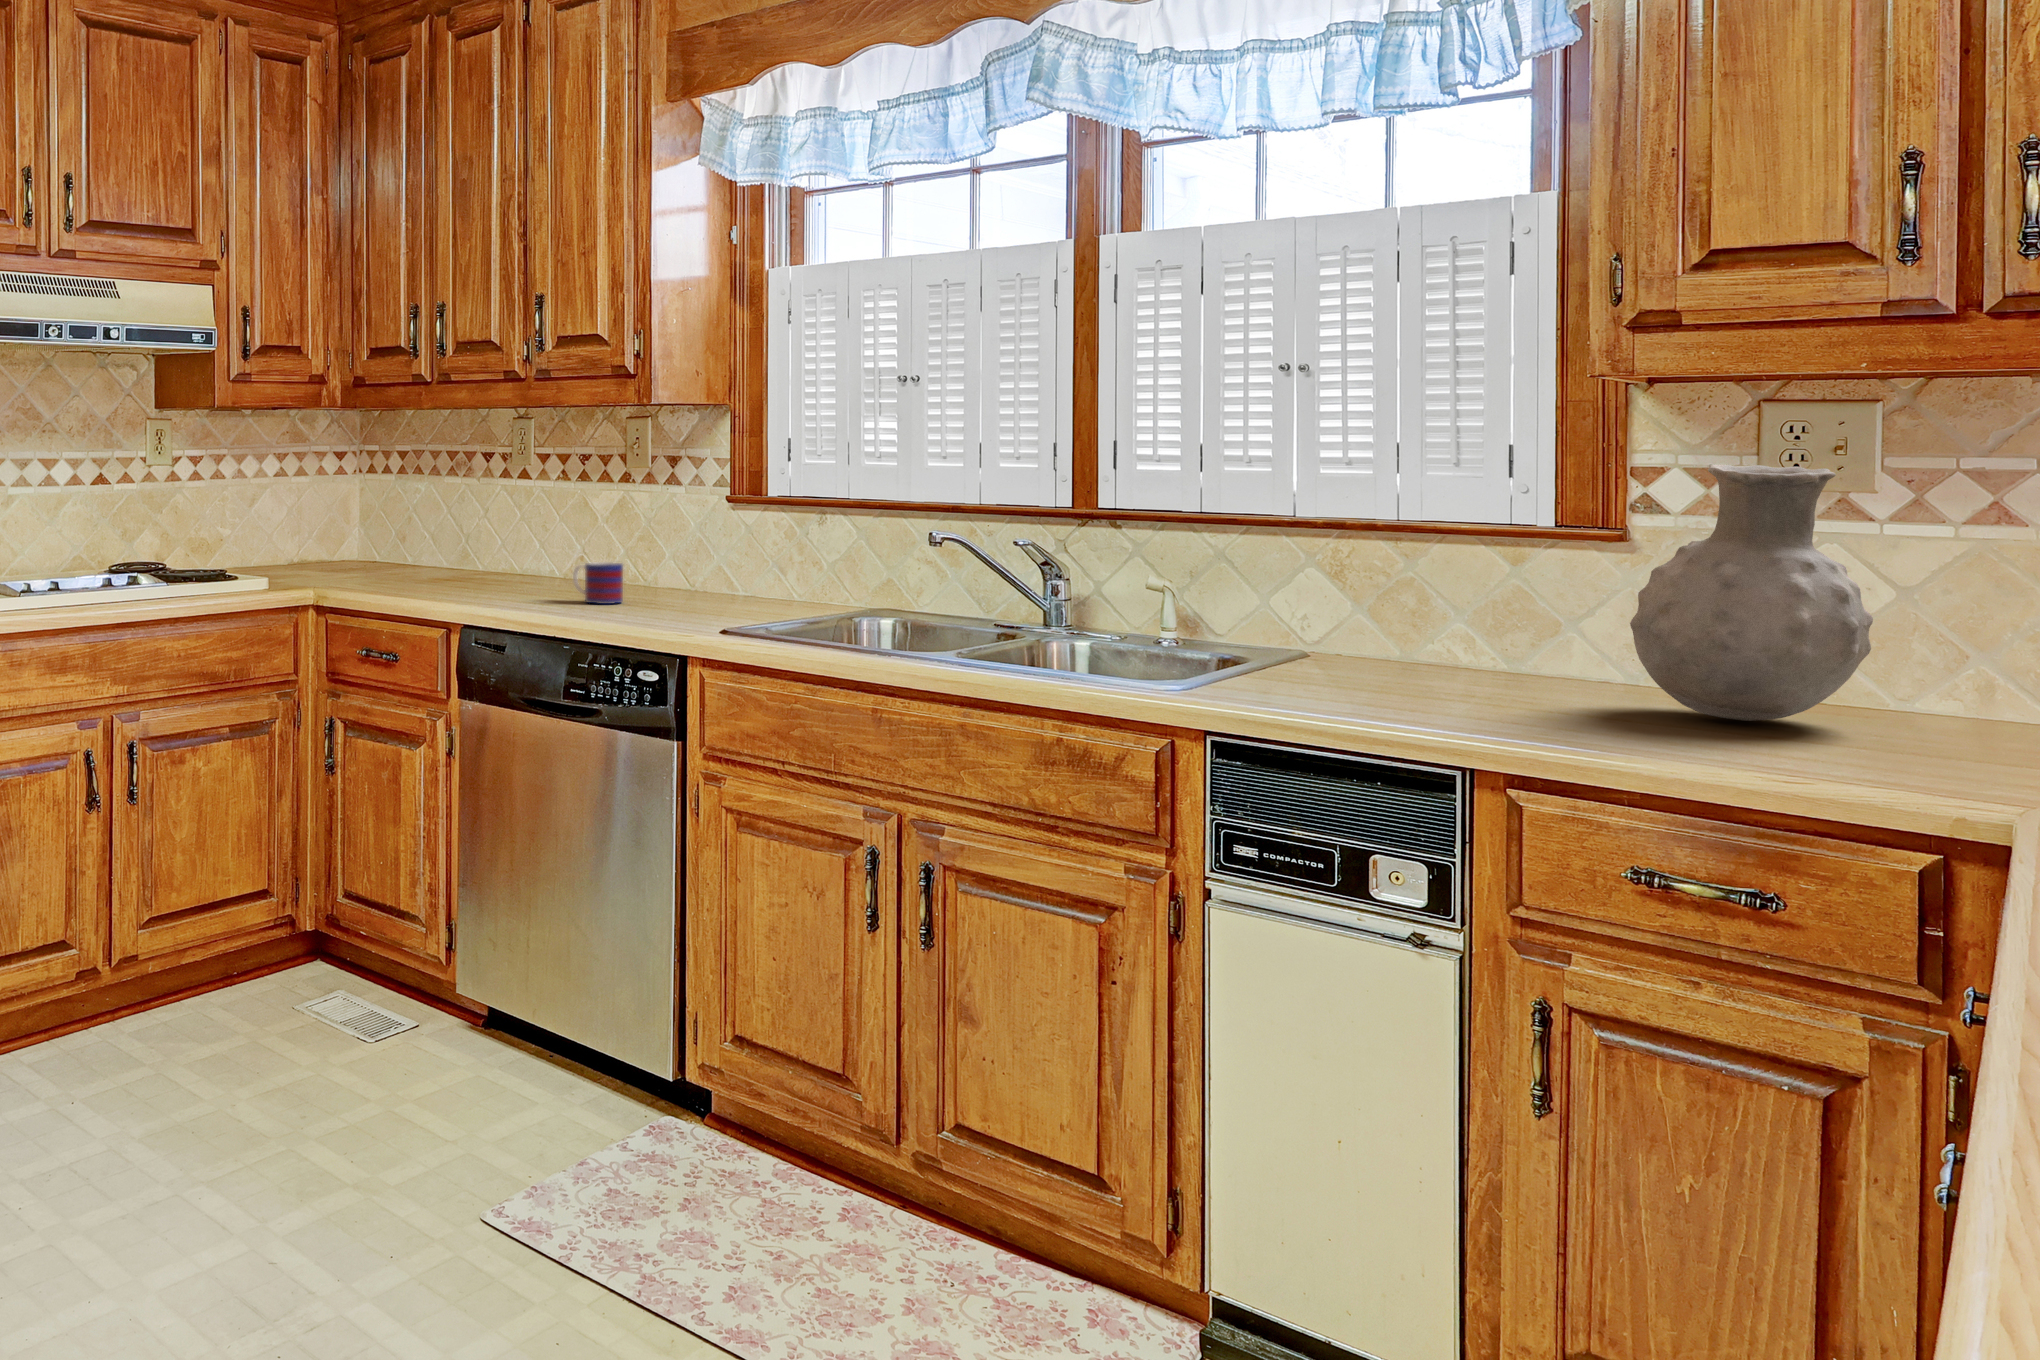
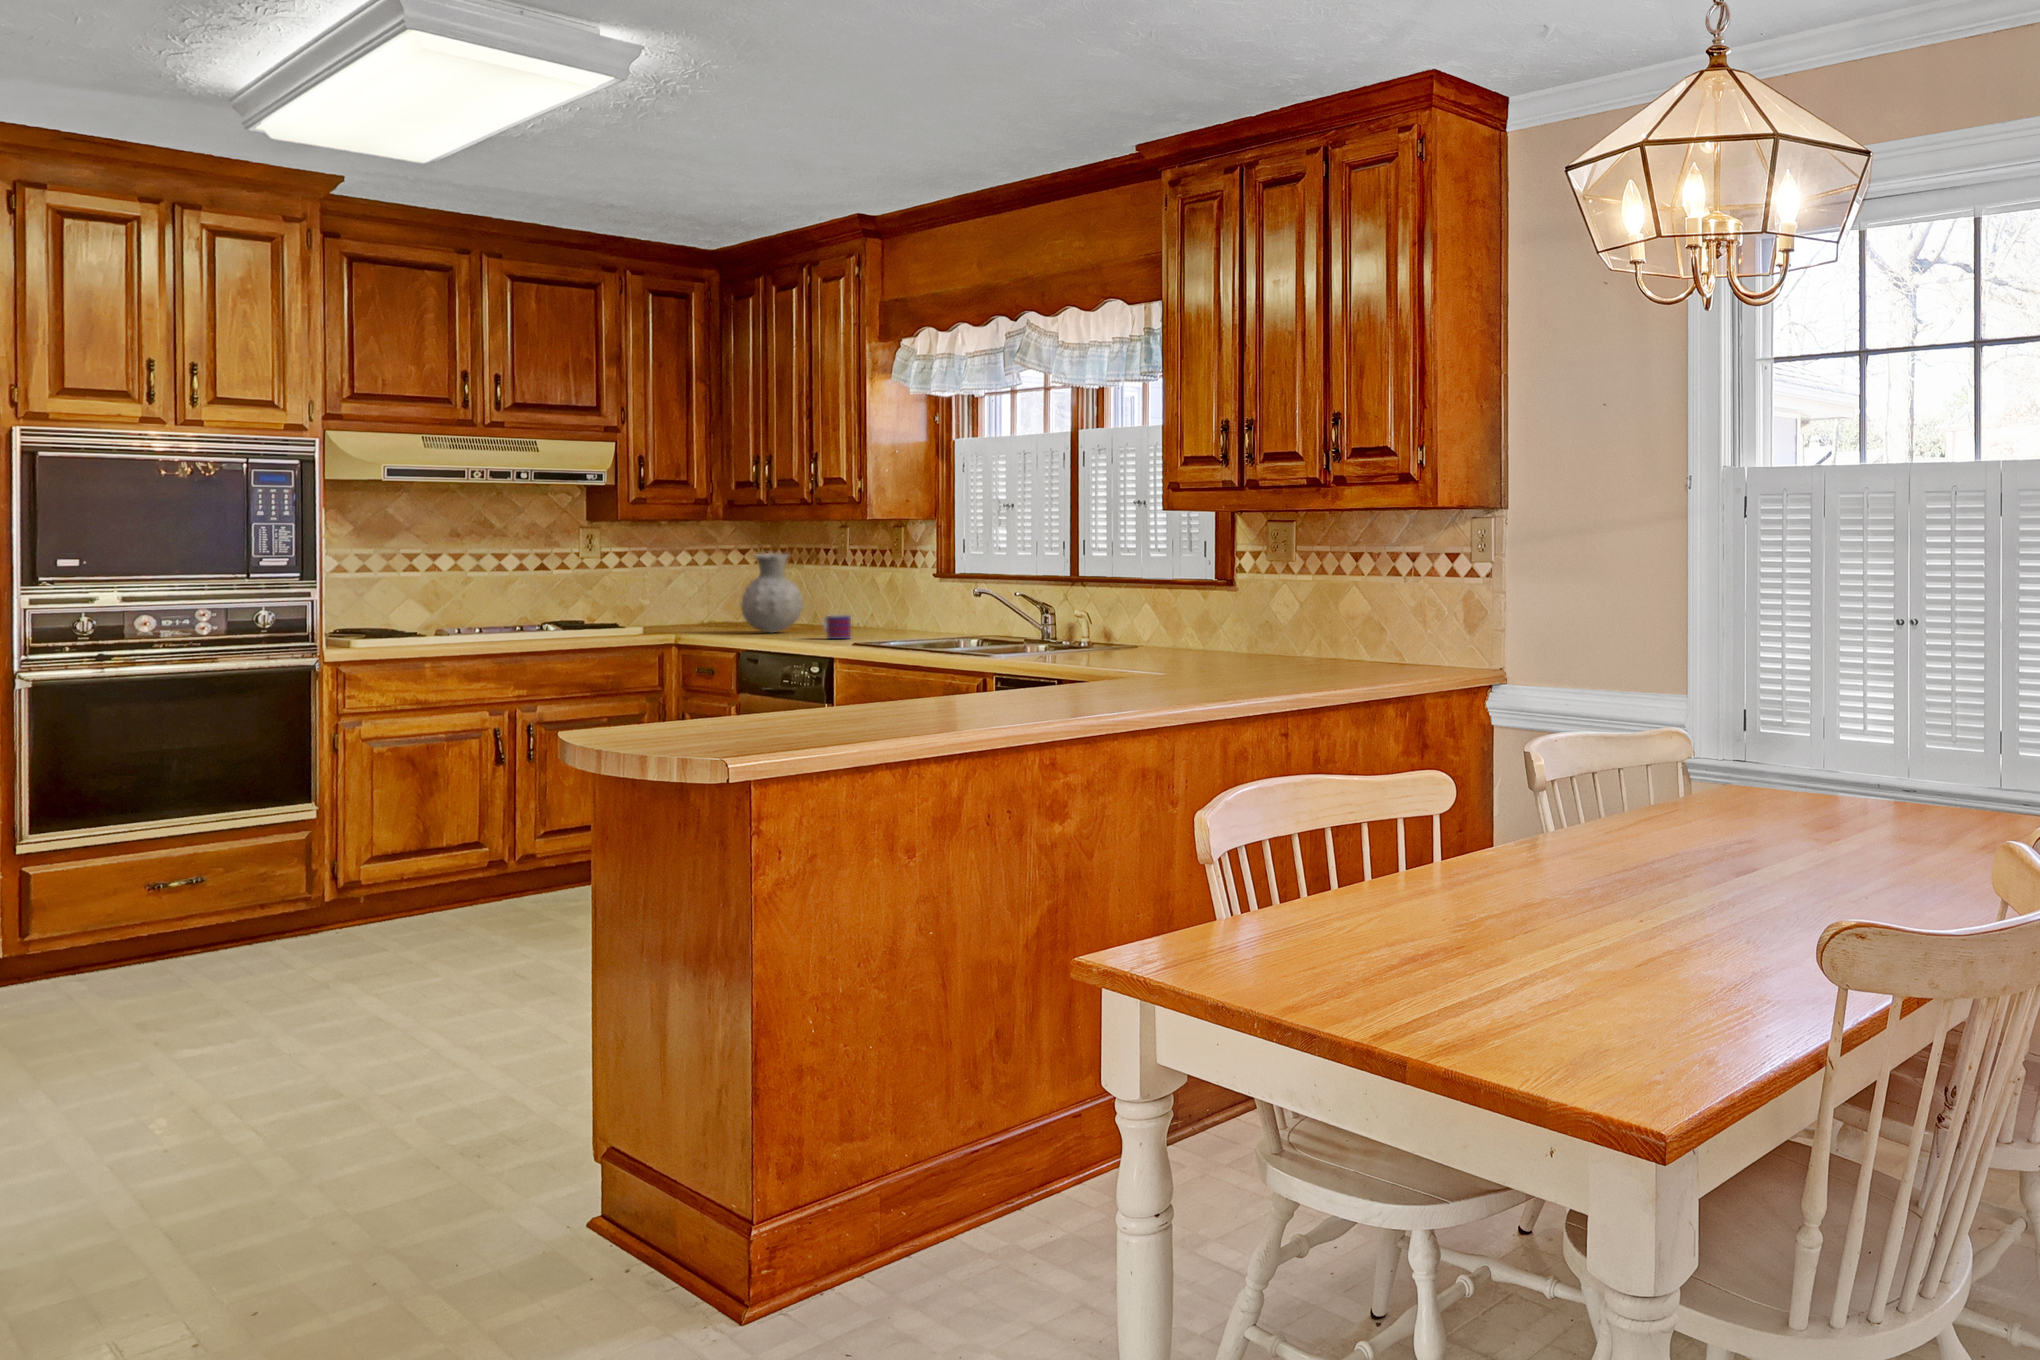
vase: present [1630,464,1873,721] -> present [741,553,803,632]

